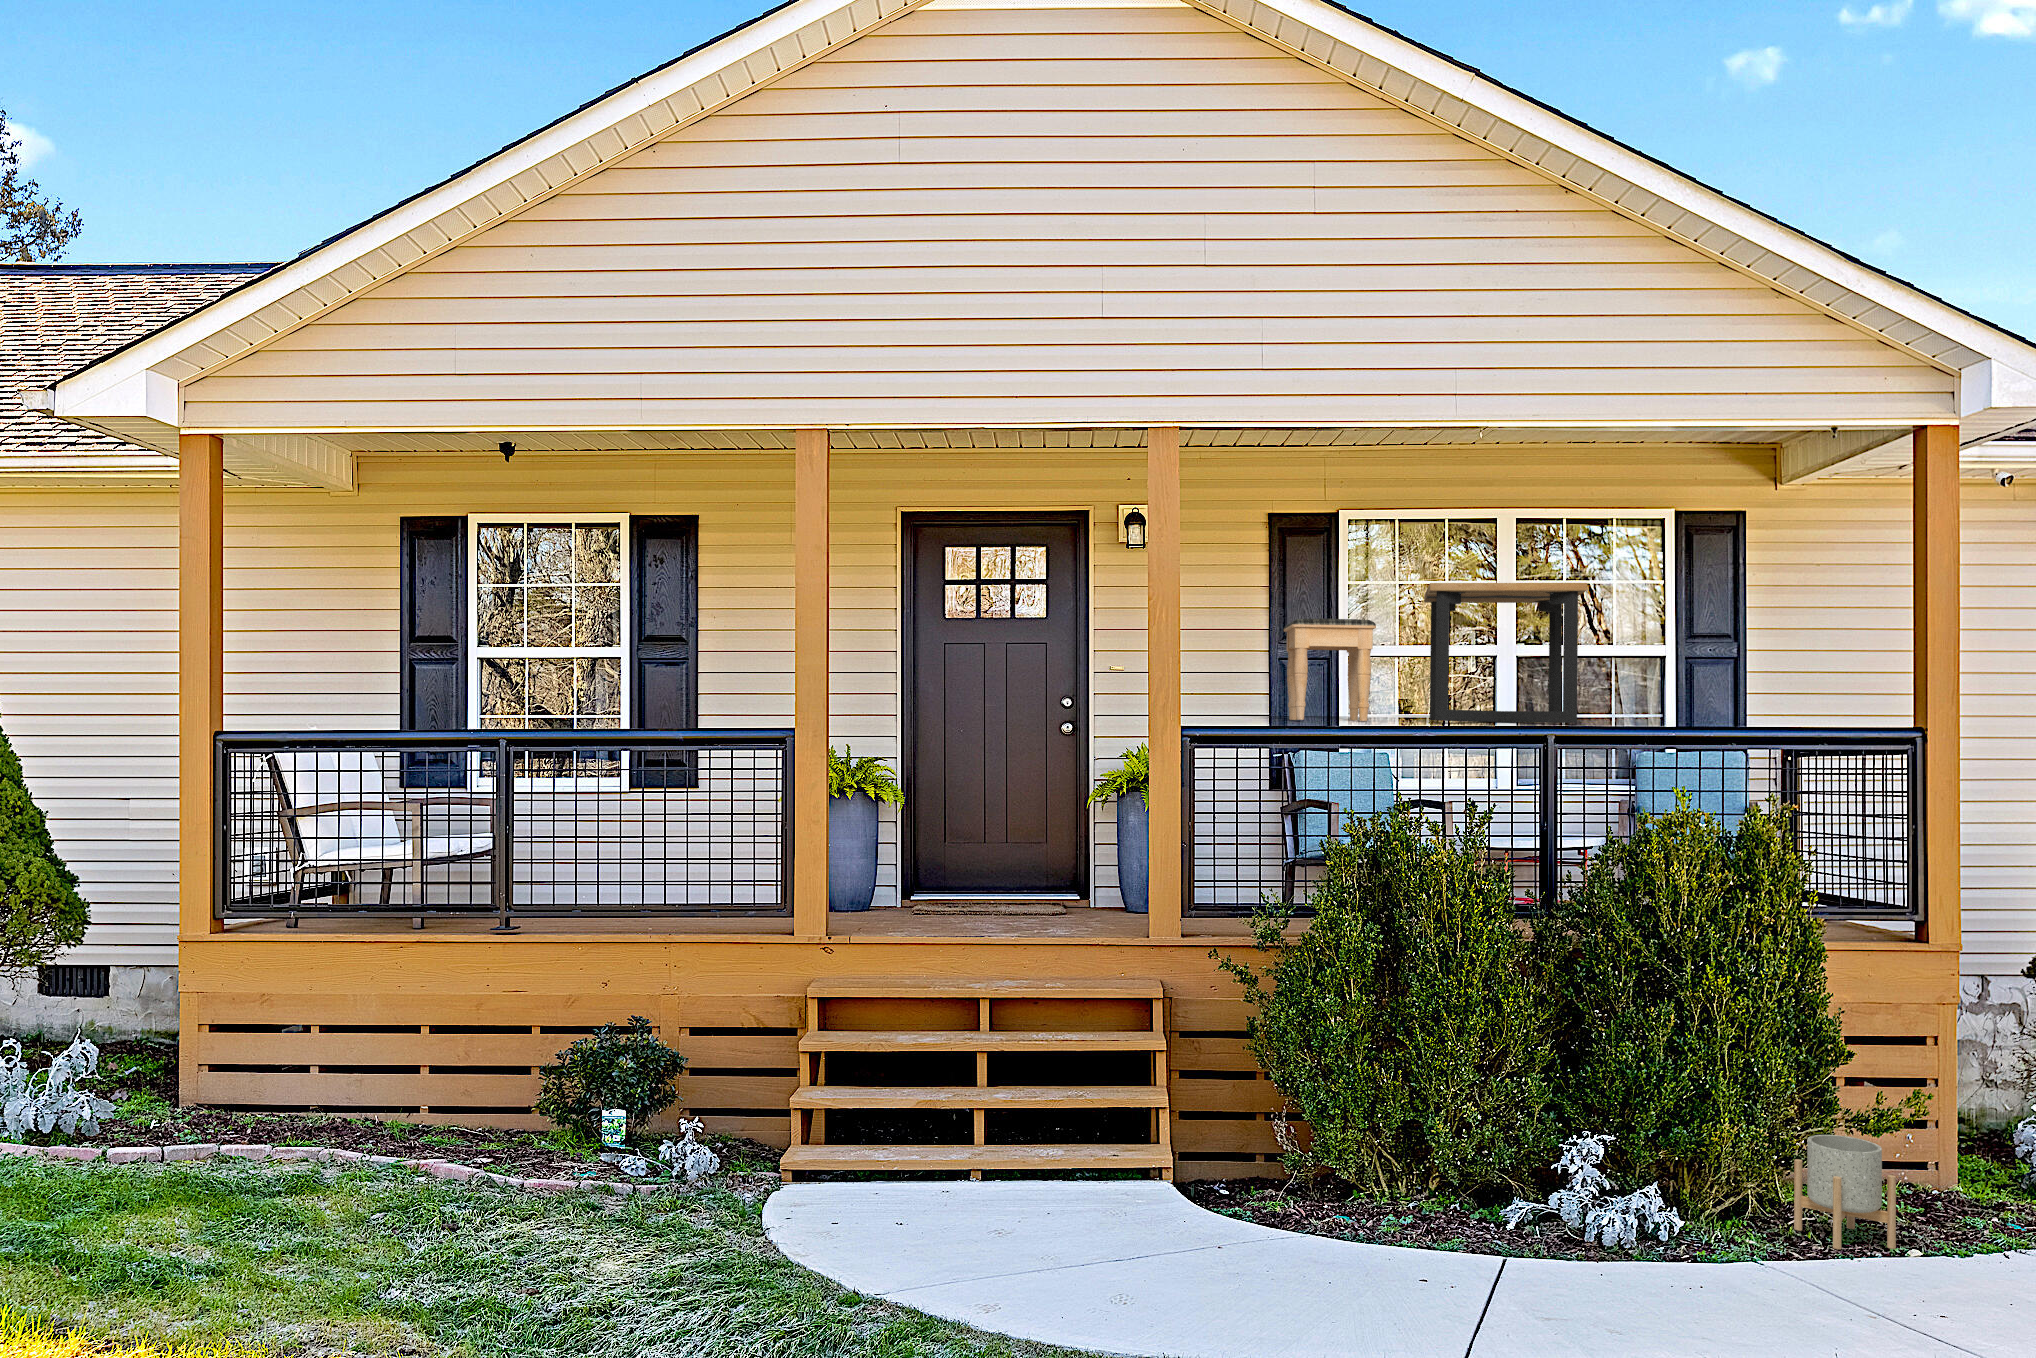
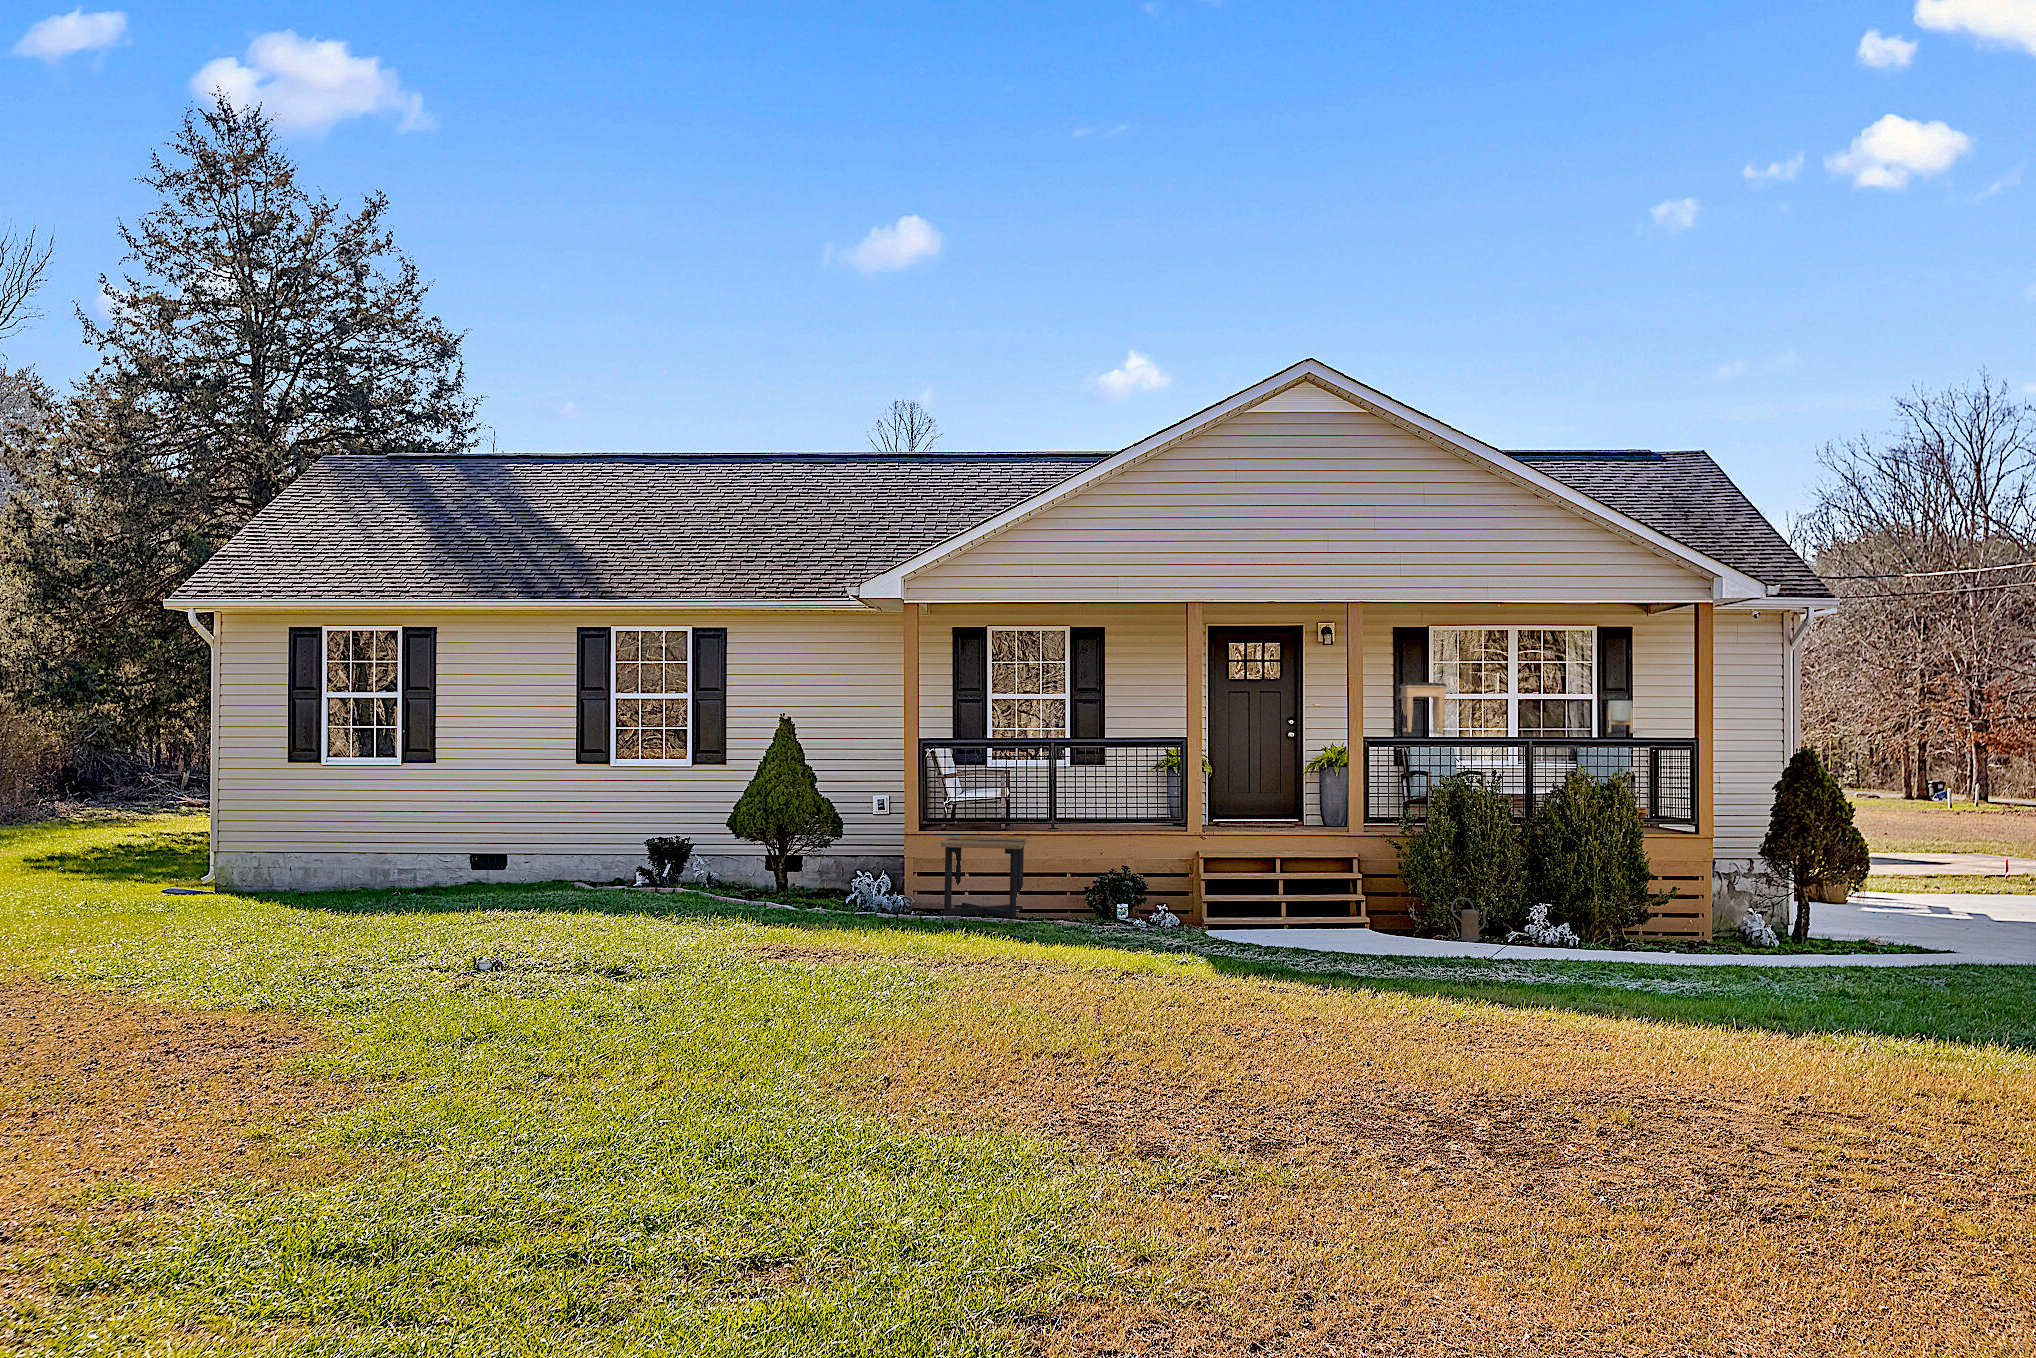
side table: present [1424,583,1587,723] -> present [941,836,1028,918]
watering can: none [1370,1120,1466,1234] -> present [1451,897,1489,941]
planter: present [1794,1135,1896,1249] -> present [1608,701,1633,733]

